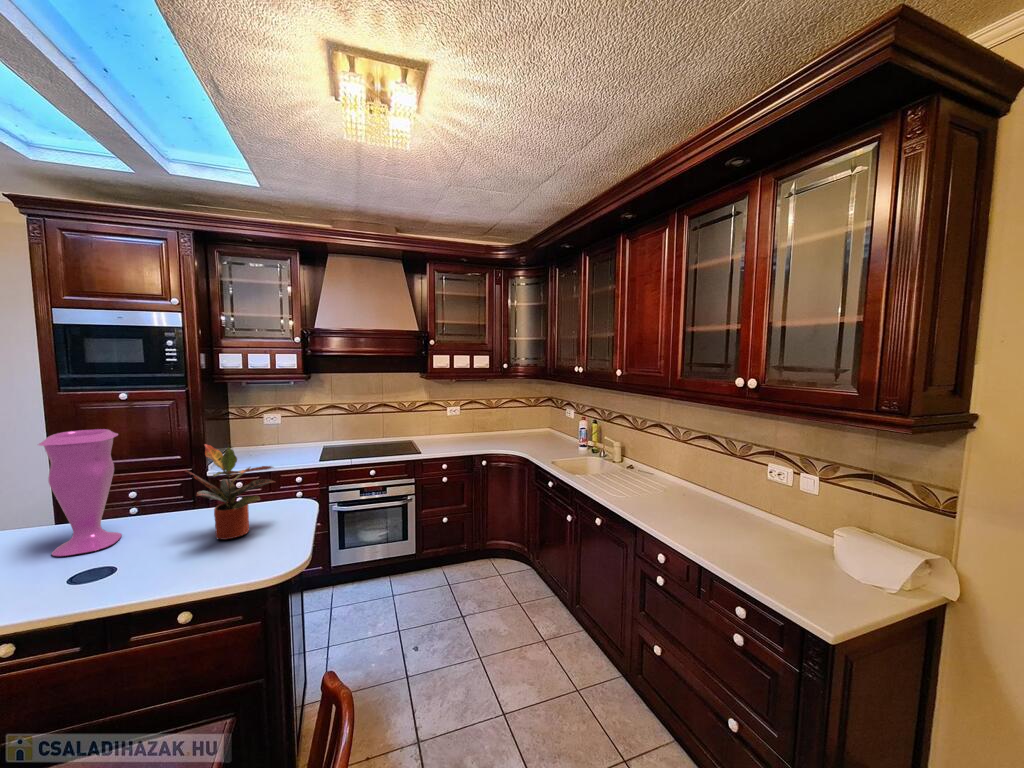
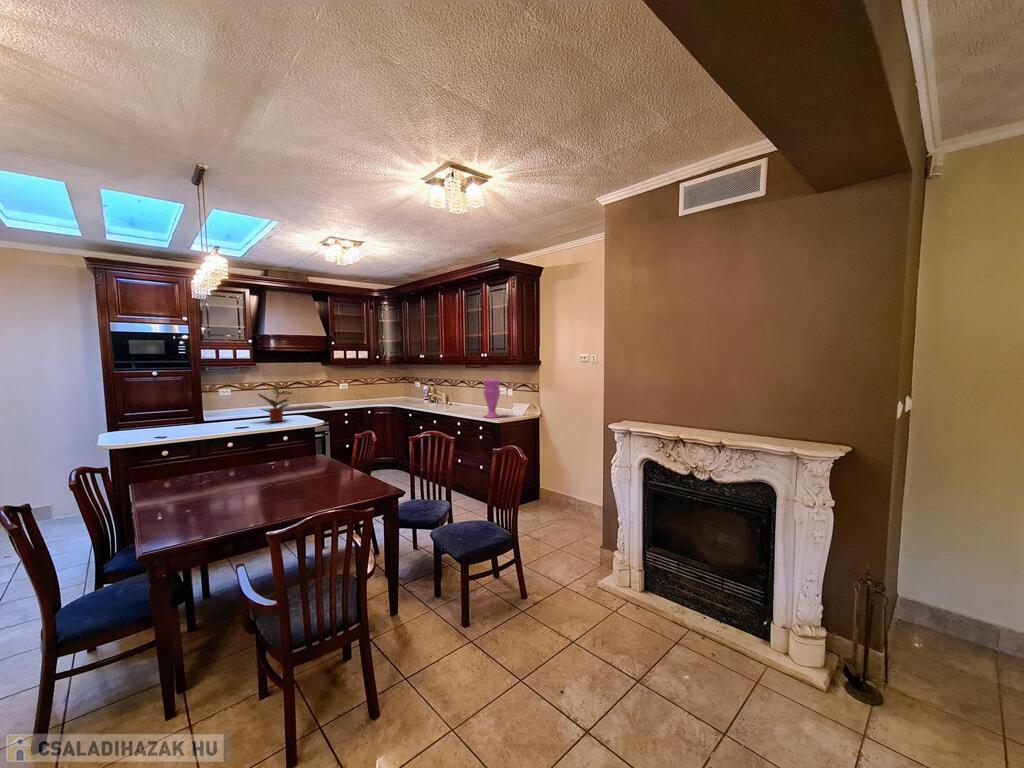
vase: present [38,429,122,556] -> present [483,379,501,418]

